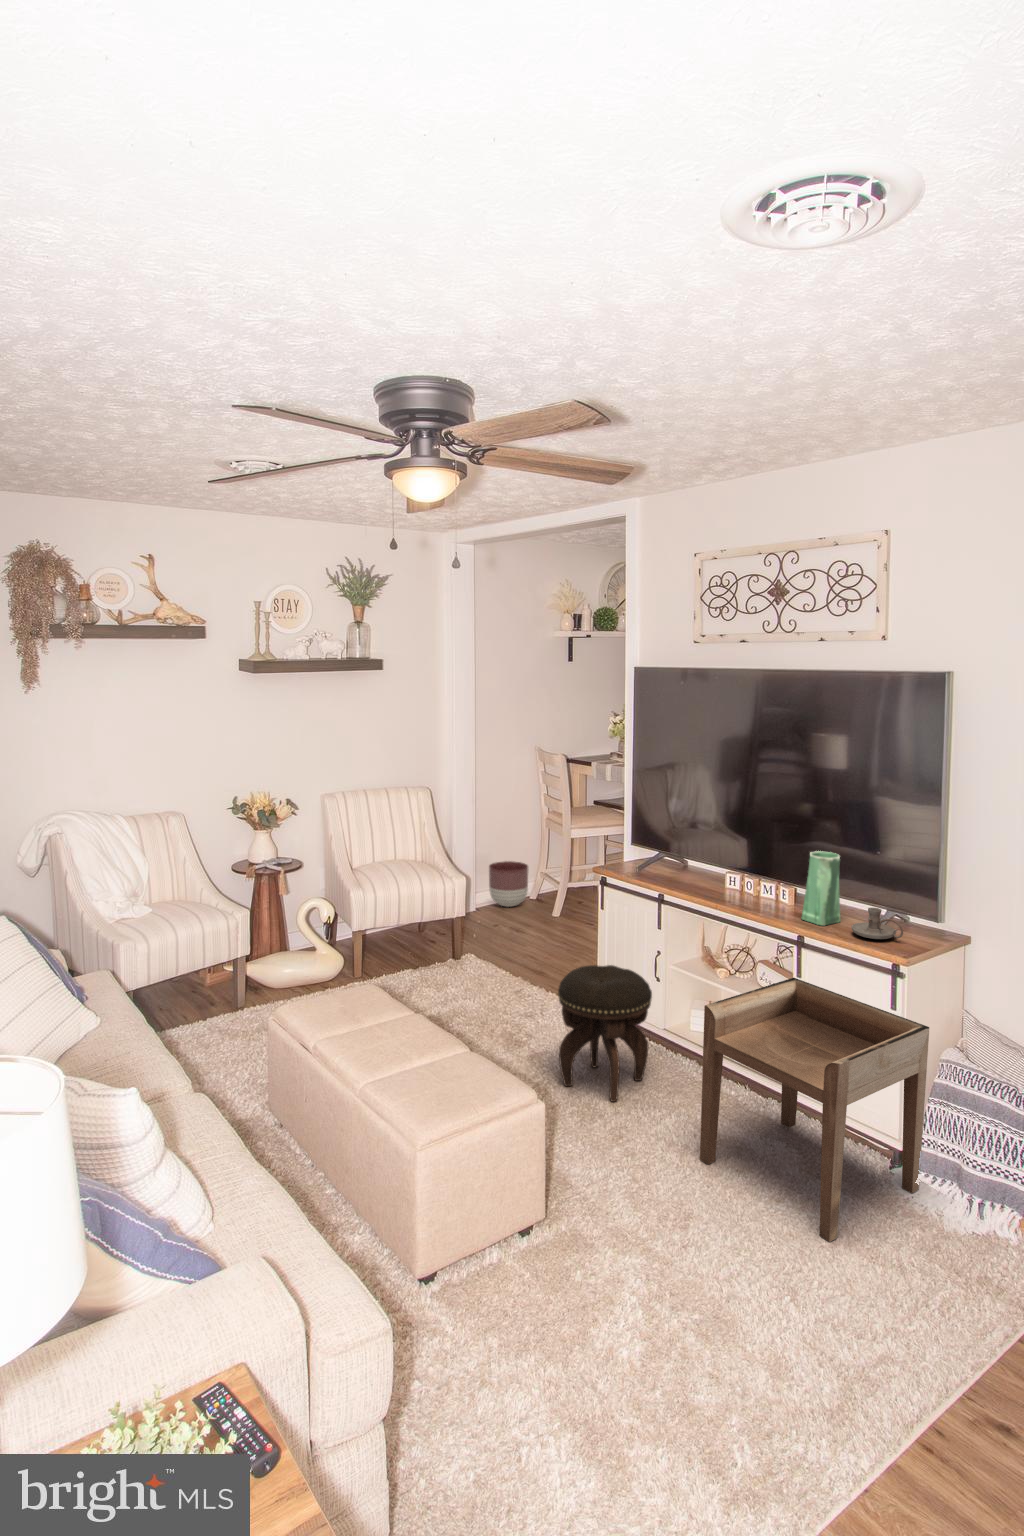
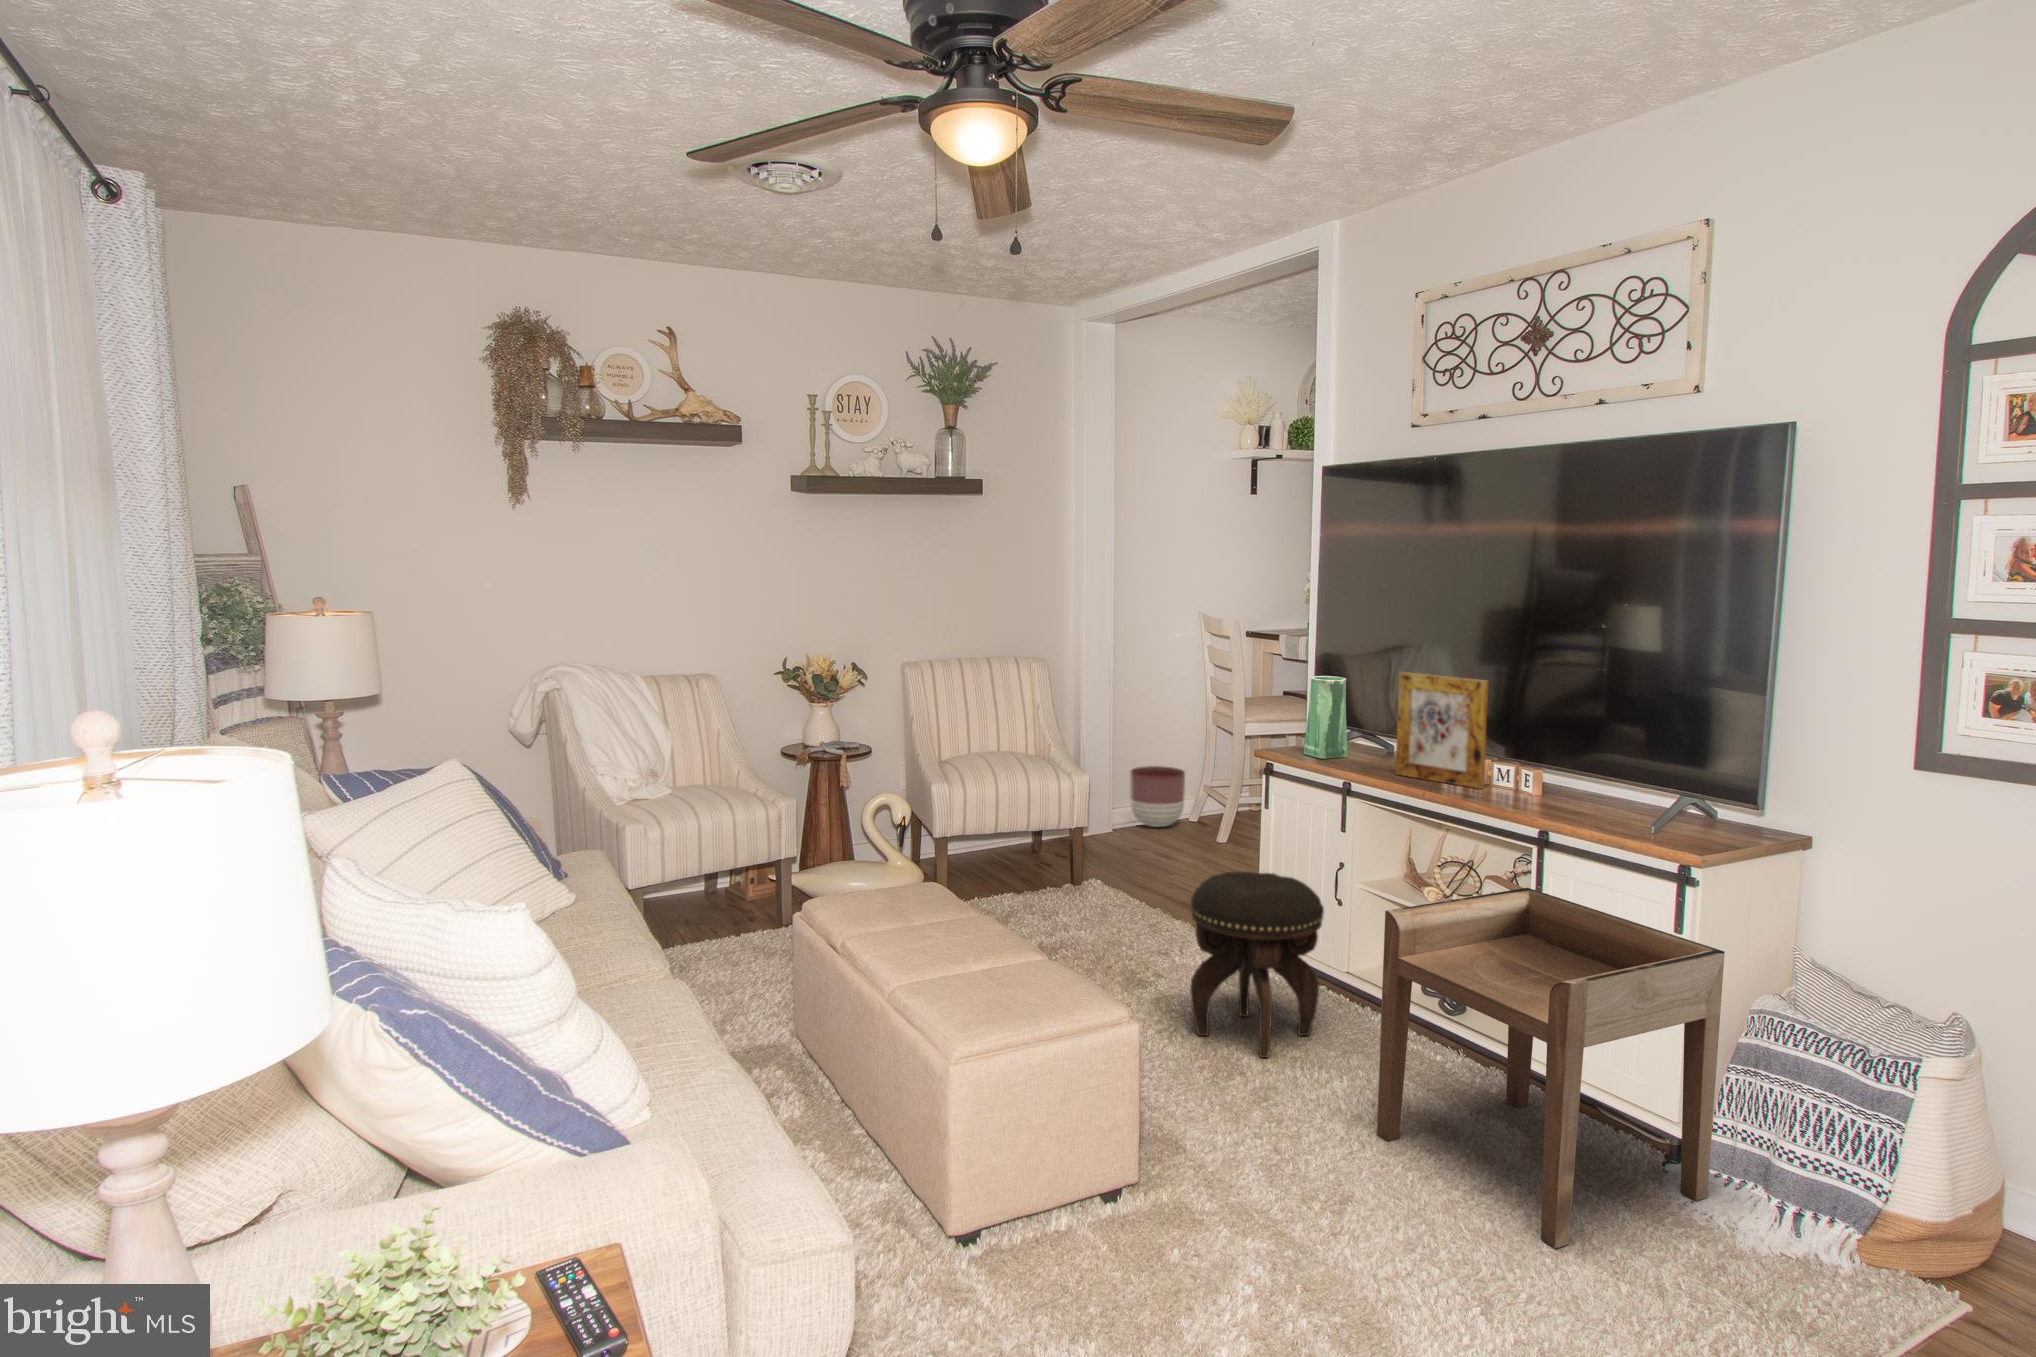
picture frame: none [696,819,761,903] -> present [1395,672,1489,789]
vase: present [802,851,841,926] -> present [1304,676,1348,759]
candle holder: present [851,908,903,939] -> none [1615,787,1693,831]

